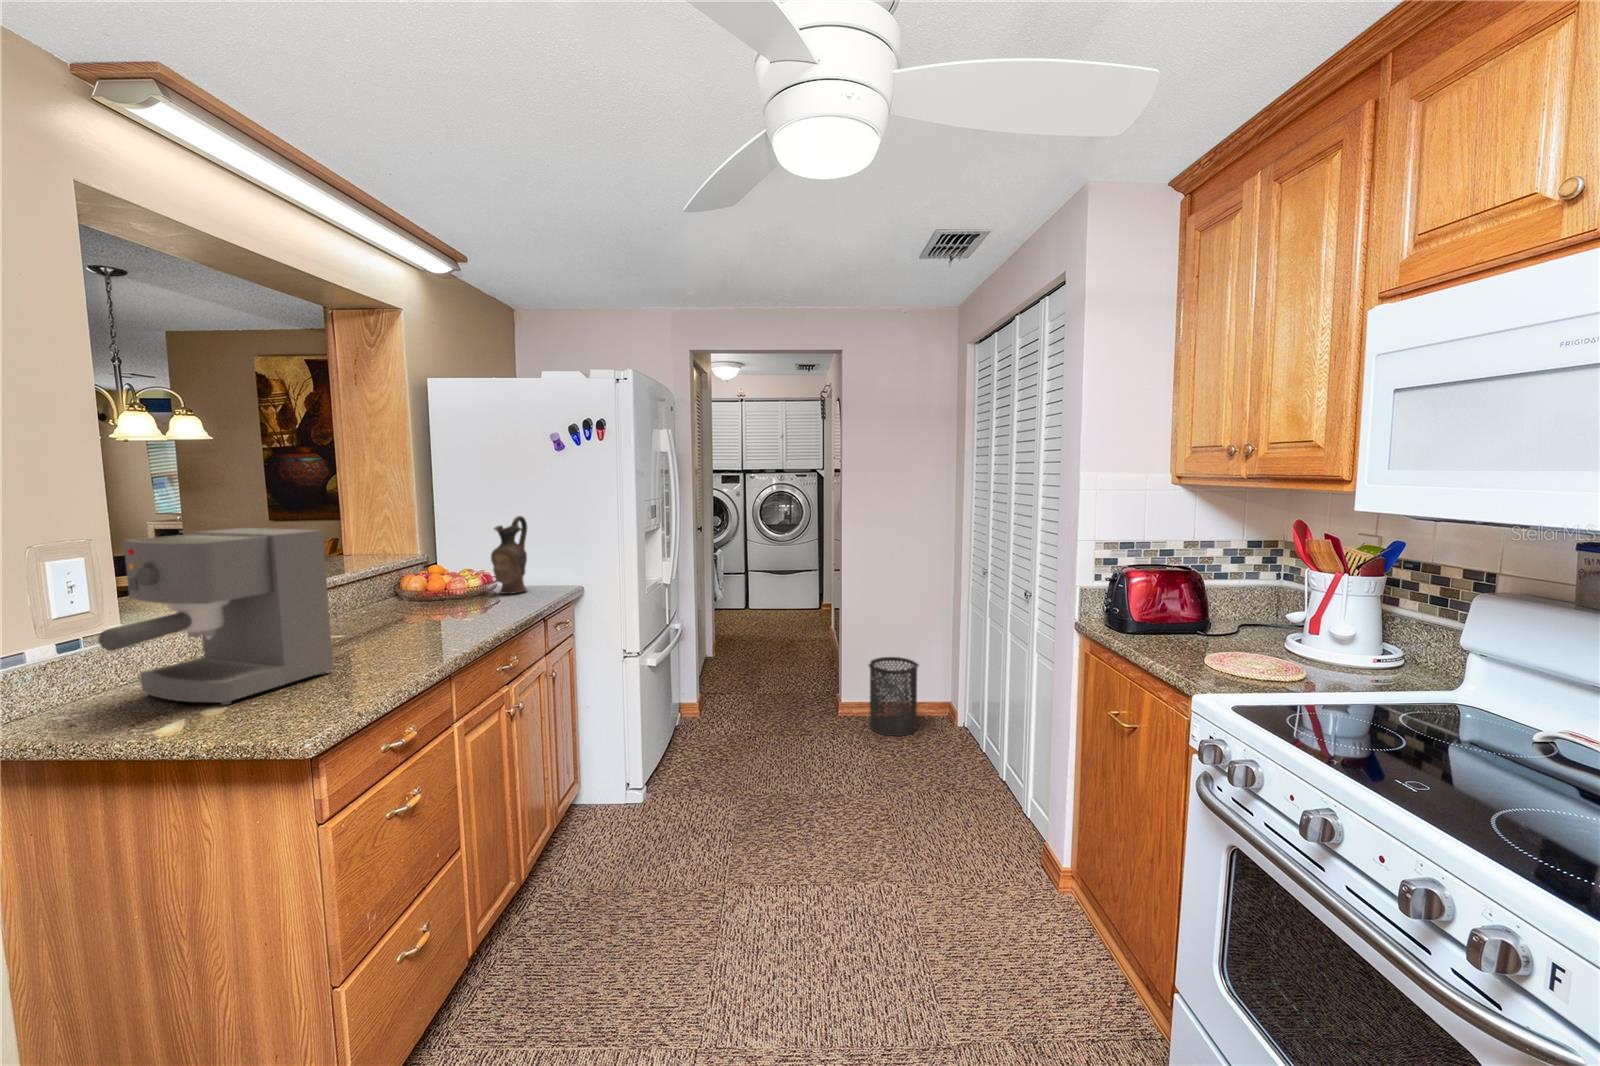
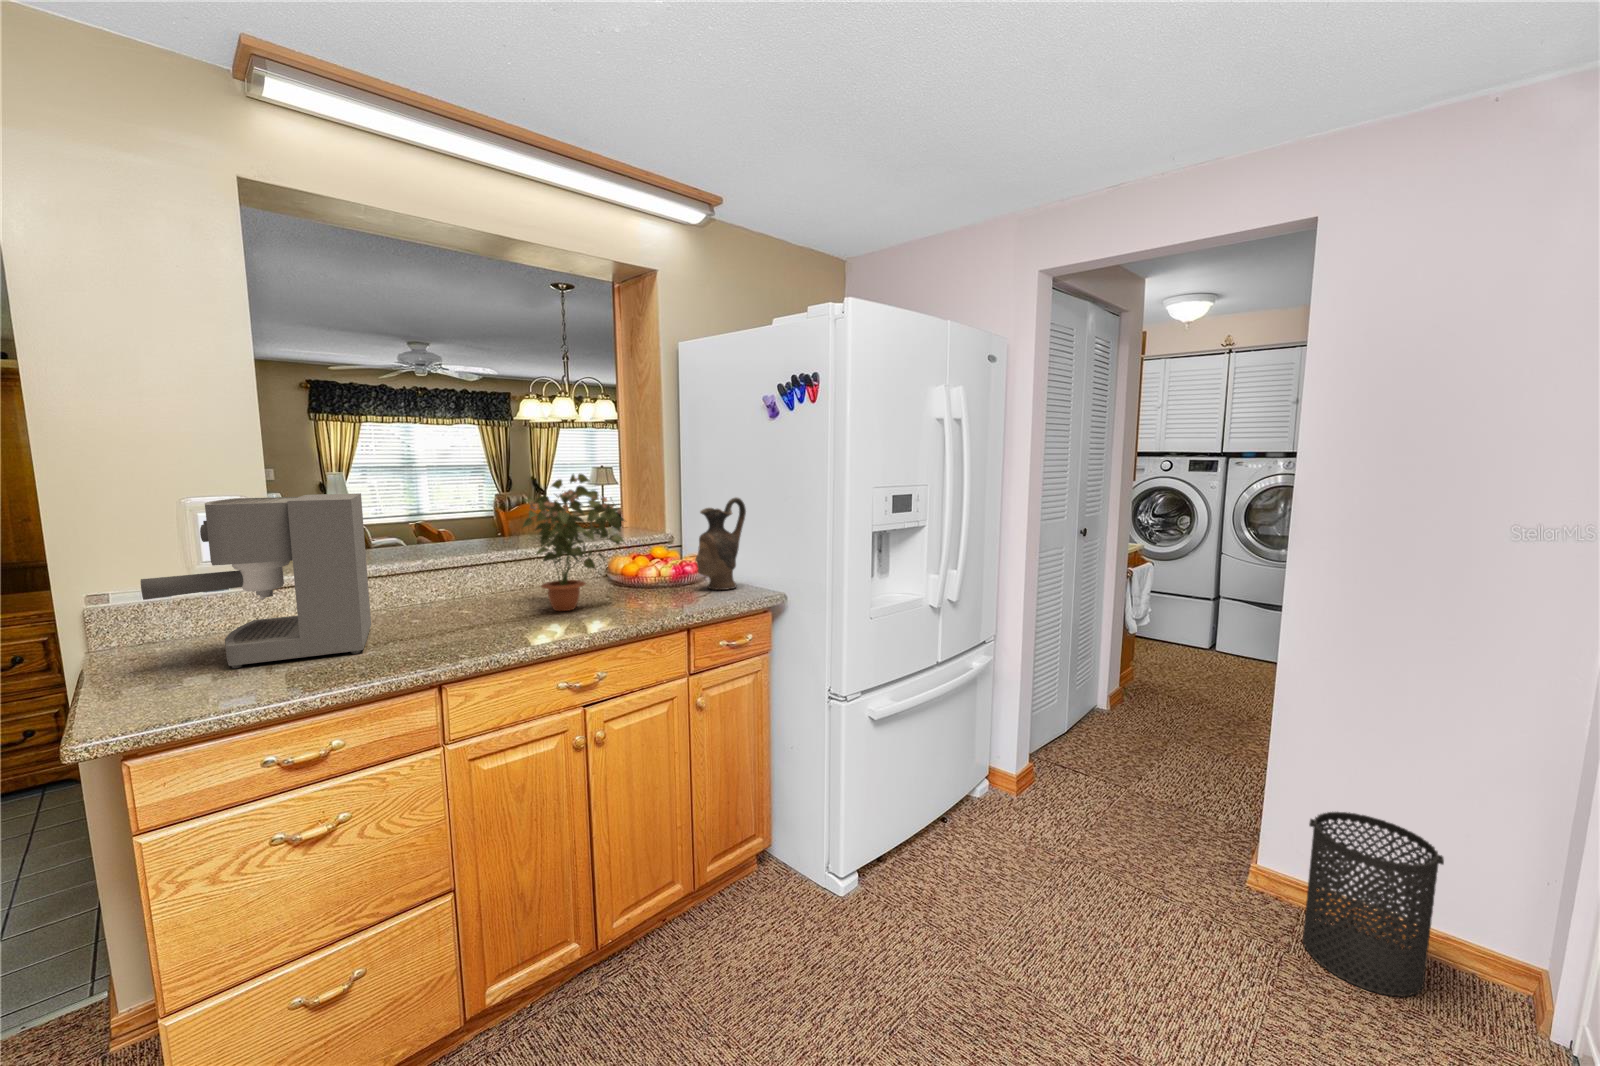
potted plant: none [340,500,482,625] -> present [523,474,624,611]

